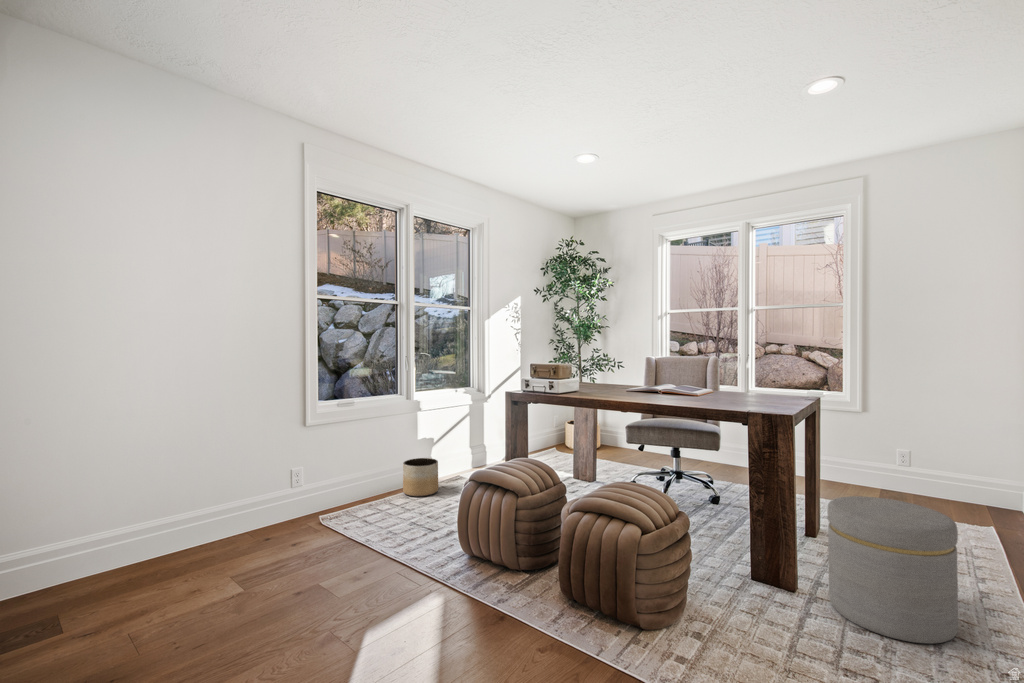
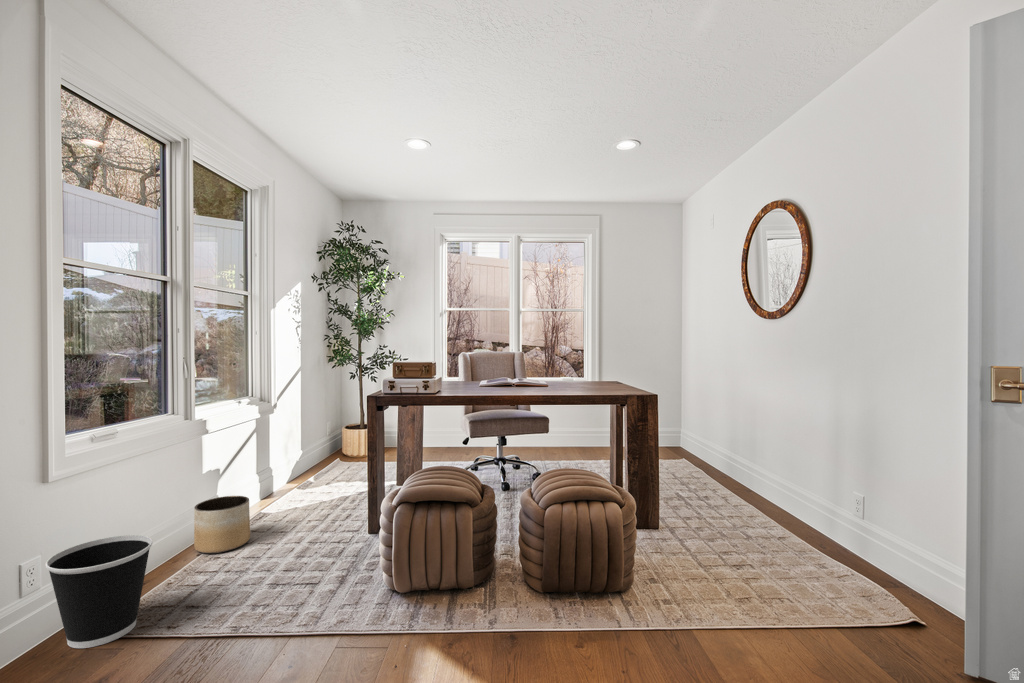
wastebasket: none [294,467,348,529] -> present [46,535,152,648]
ottoman: present [827,496,958,644] -> none [692,449,774,546]

